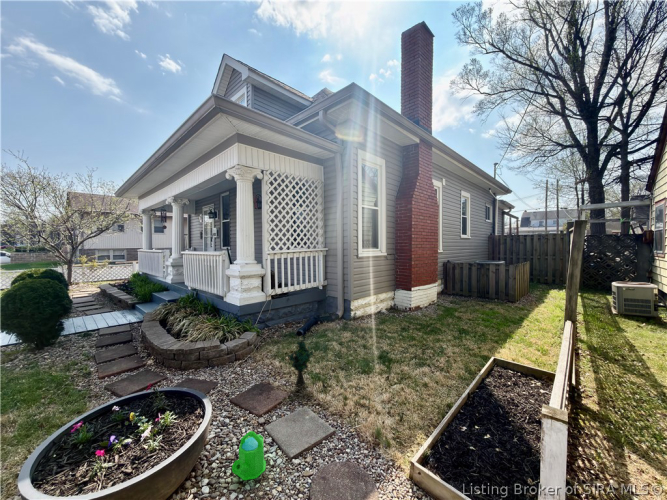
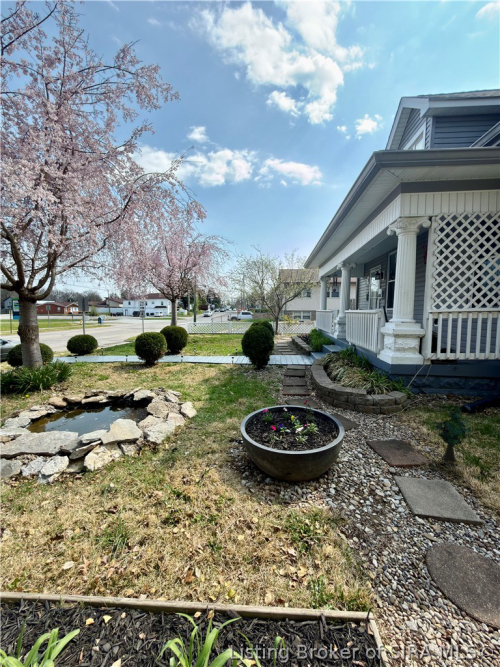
watering can: present [232,431,266,480] -> none [353,466,388,508]

